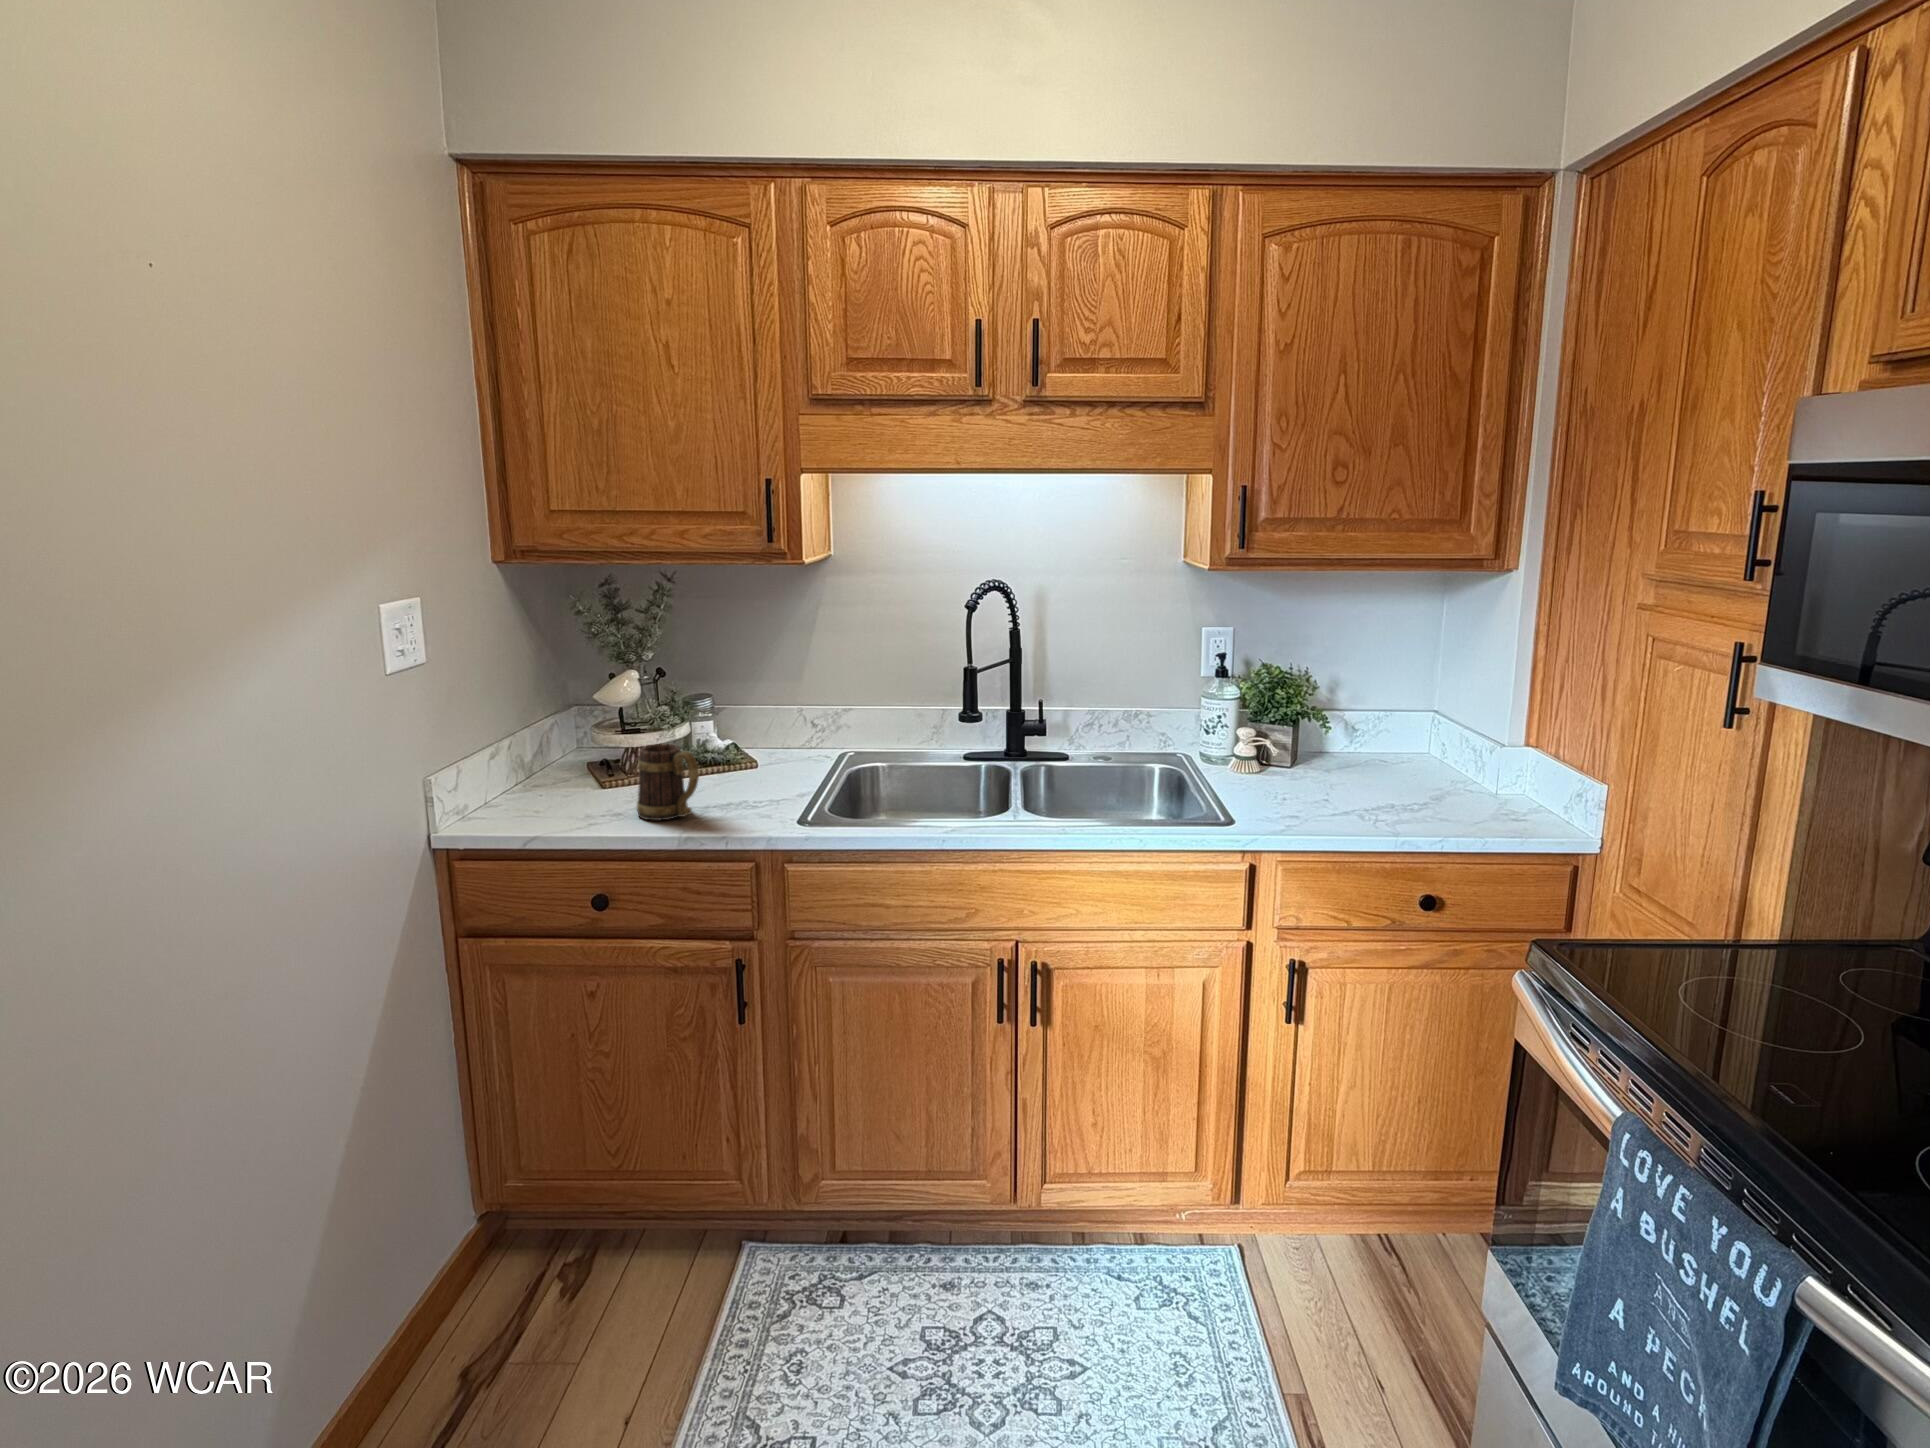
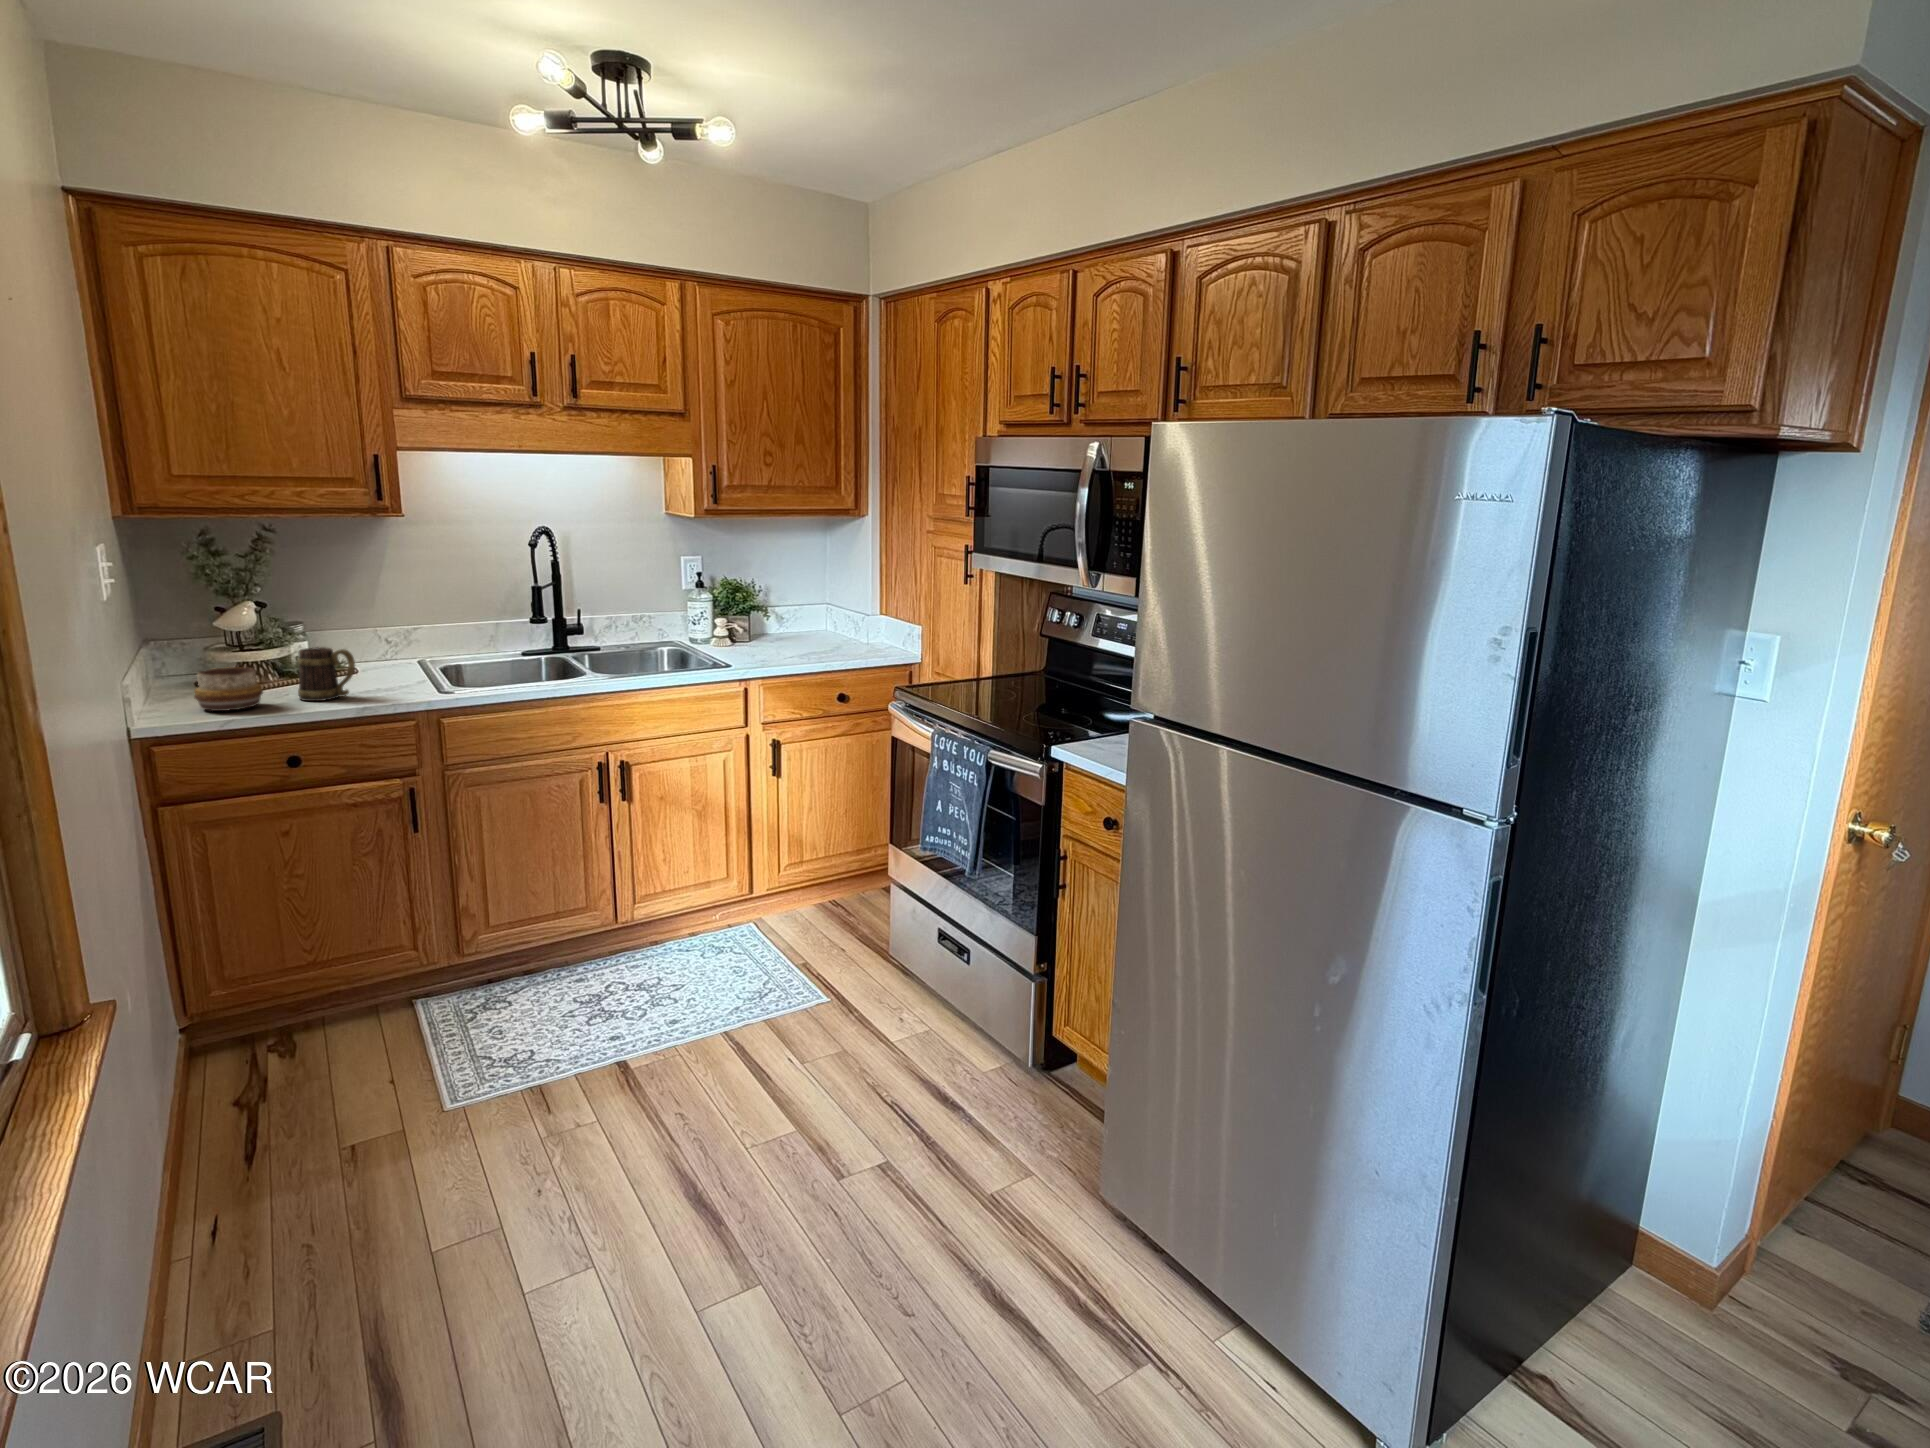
decorative bowl: none [511,765,591,827] -> present [194,667,263,711]

